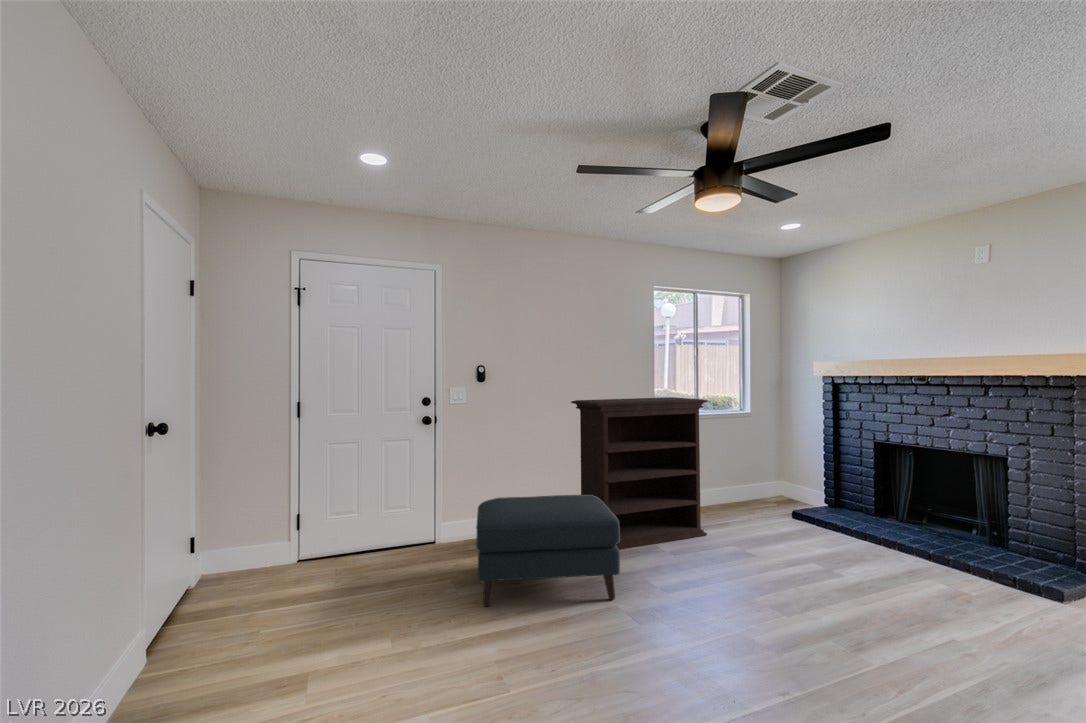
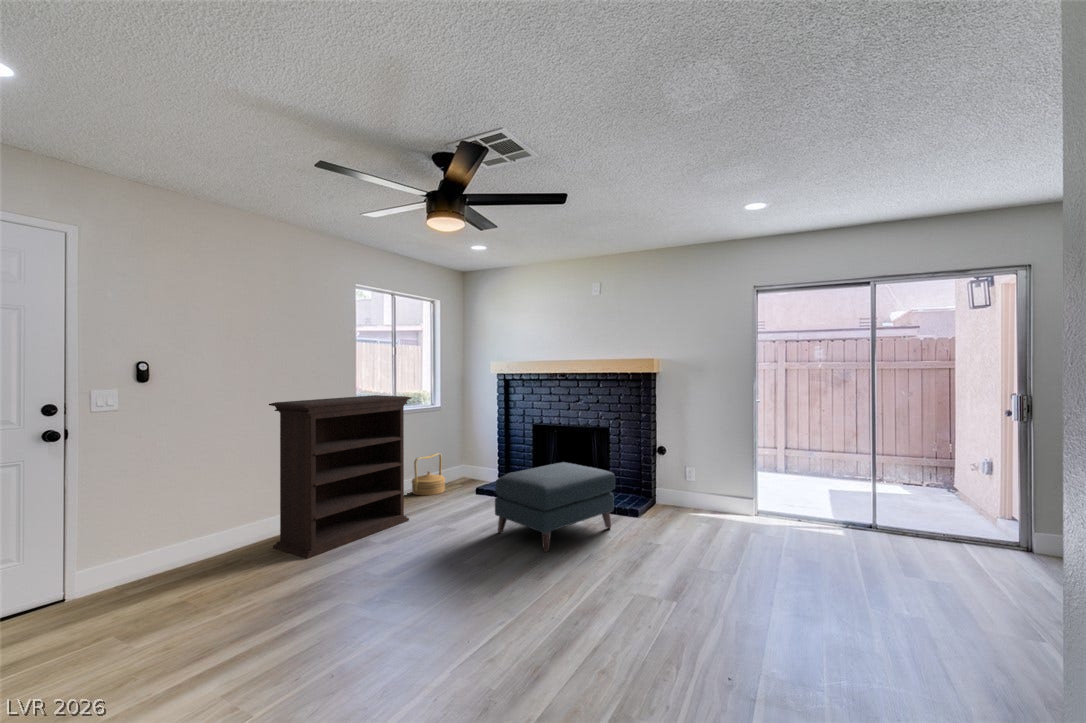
woven basket: none [716,466,756,513] -> present [412,453,445,495]
ottoman: present [476,495,620,607] -> present [495,462,615,552]

